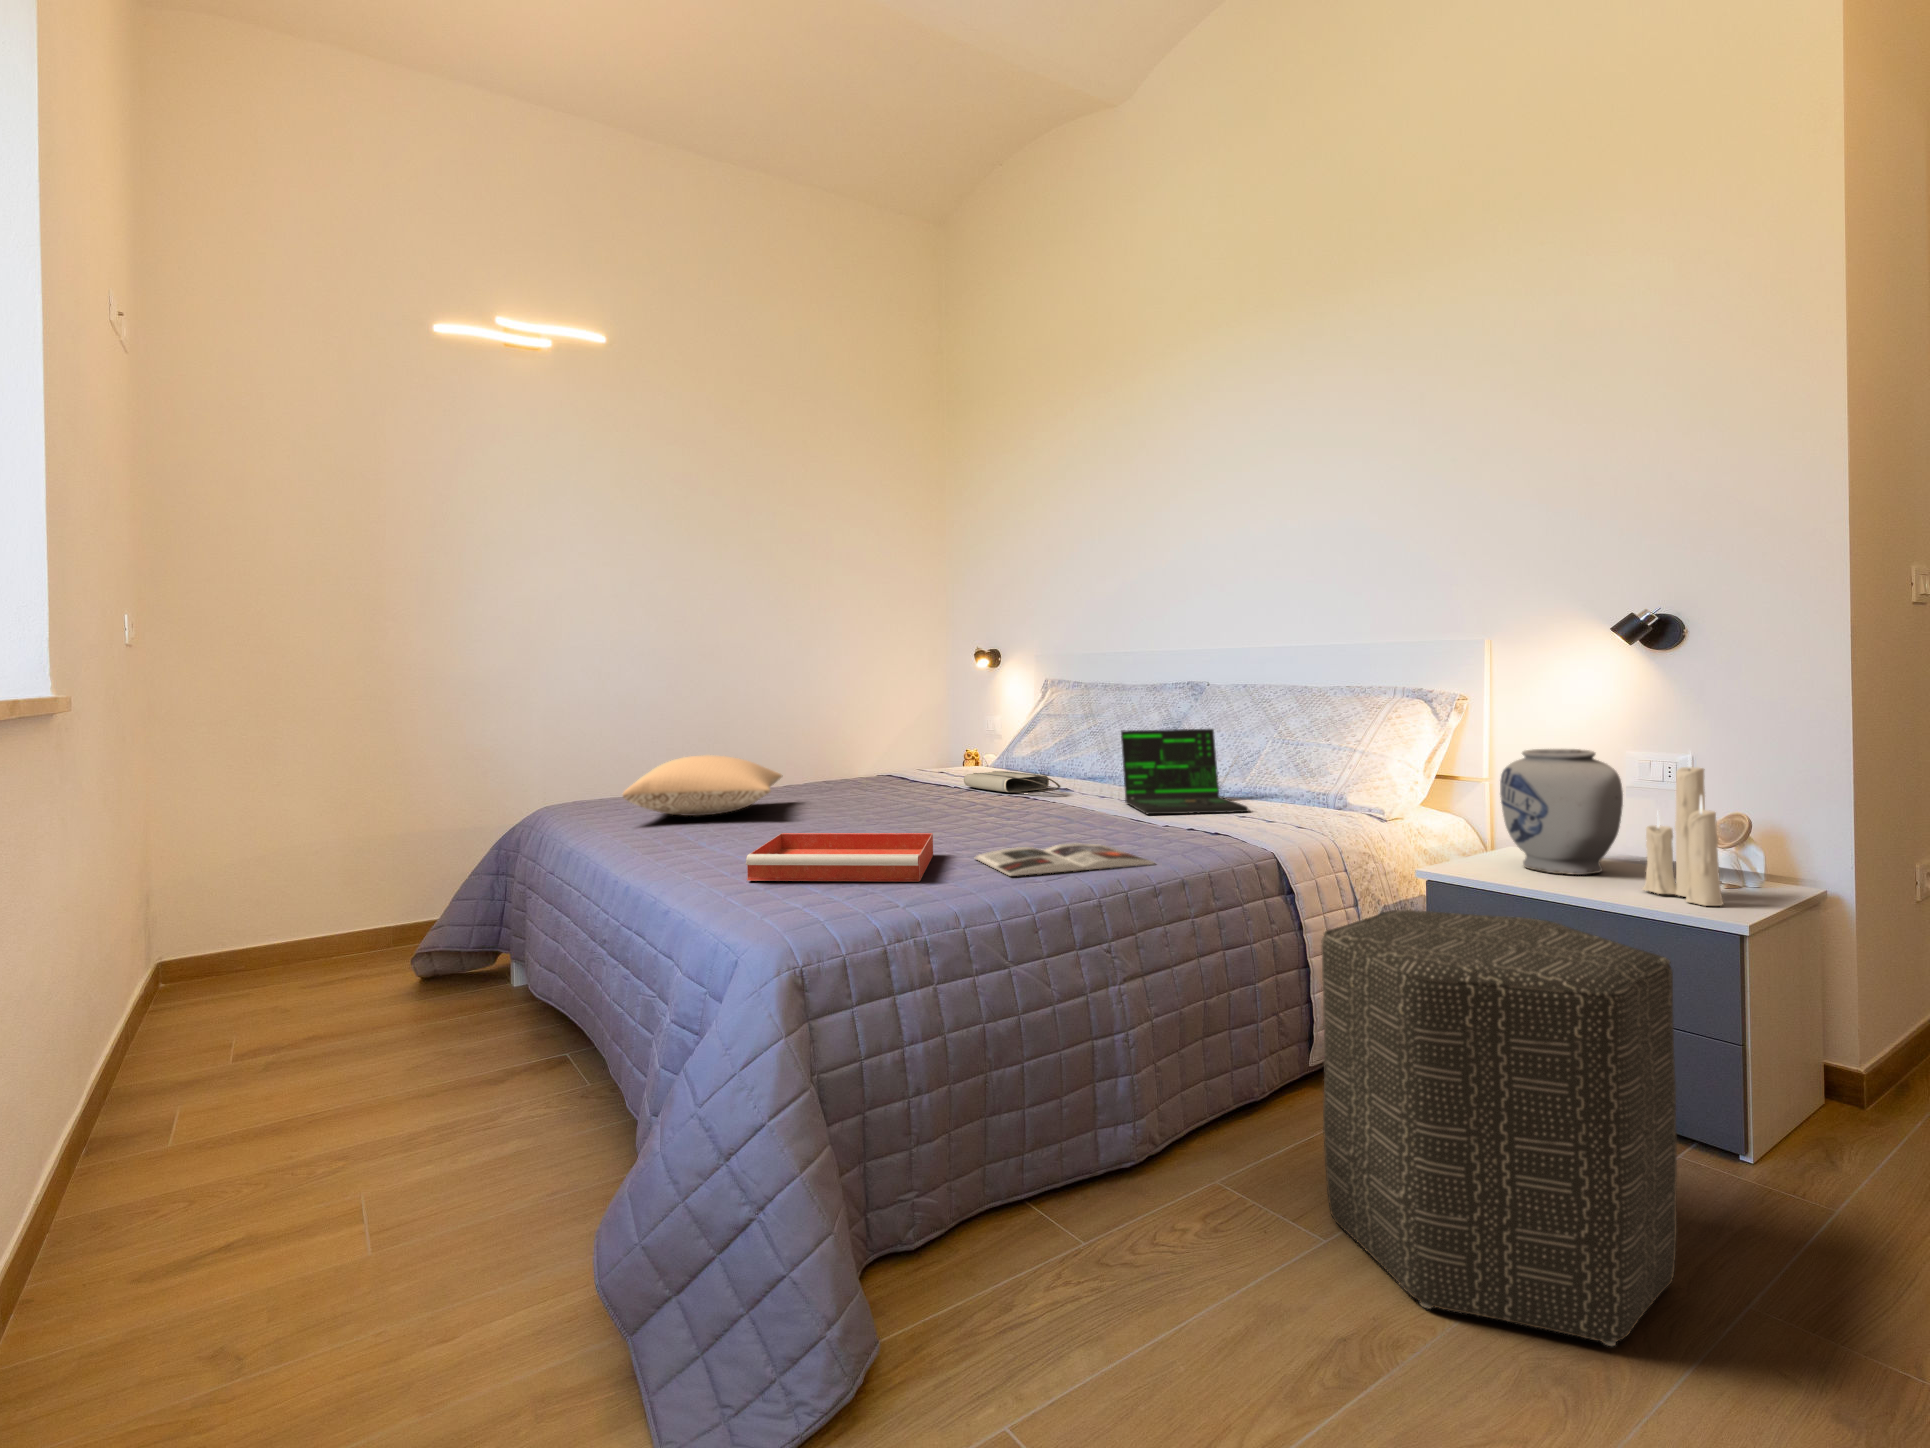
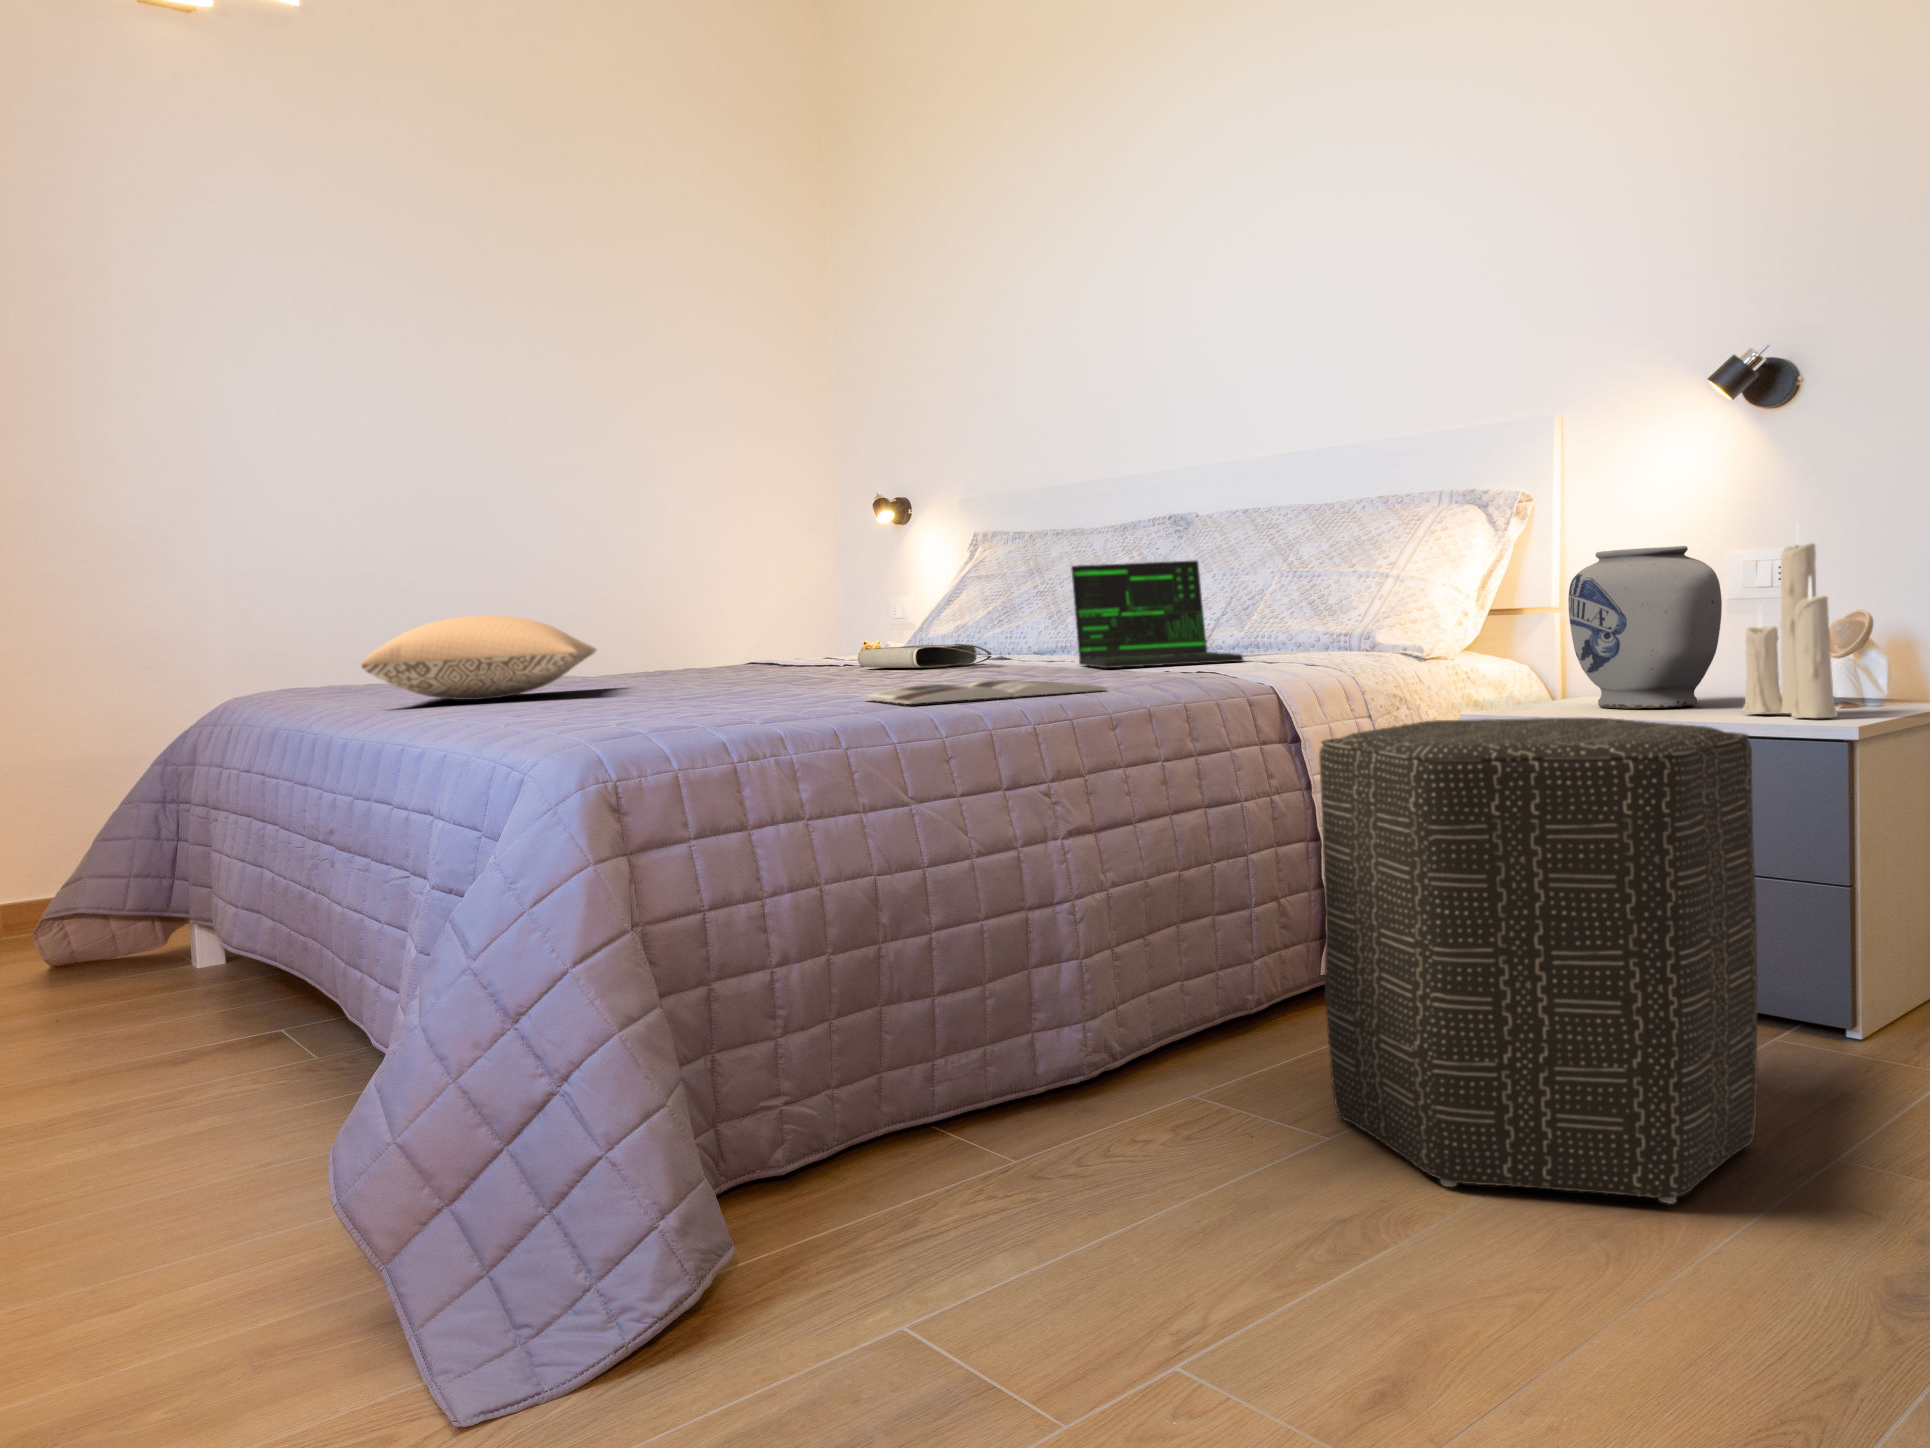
tray: present [746,833,933,881] -> none [539,671,806,724]

